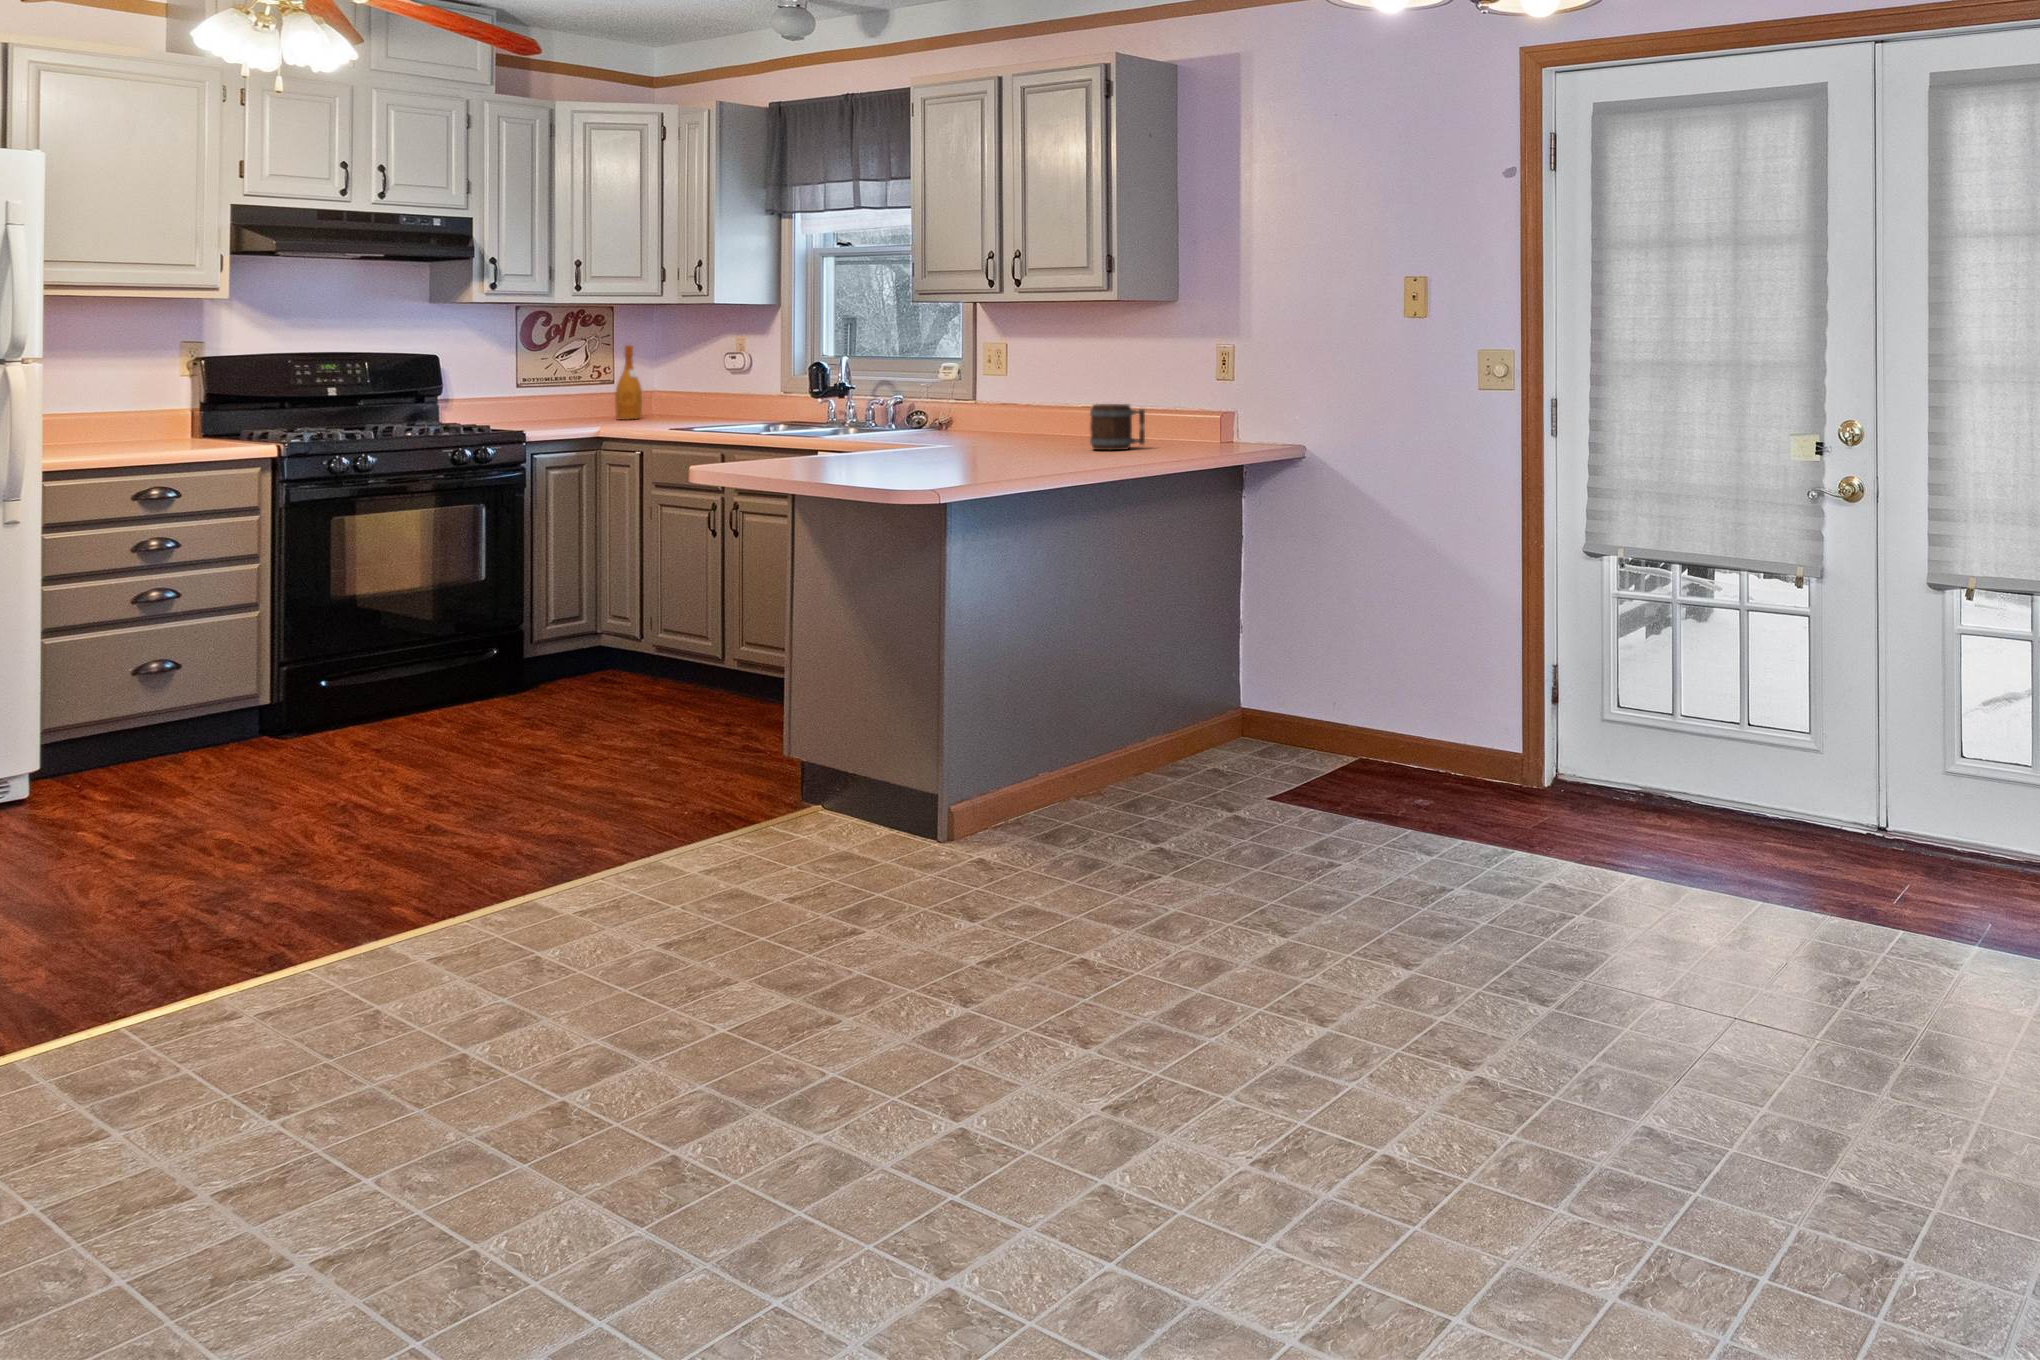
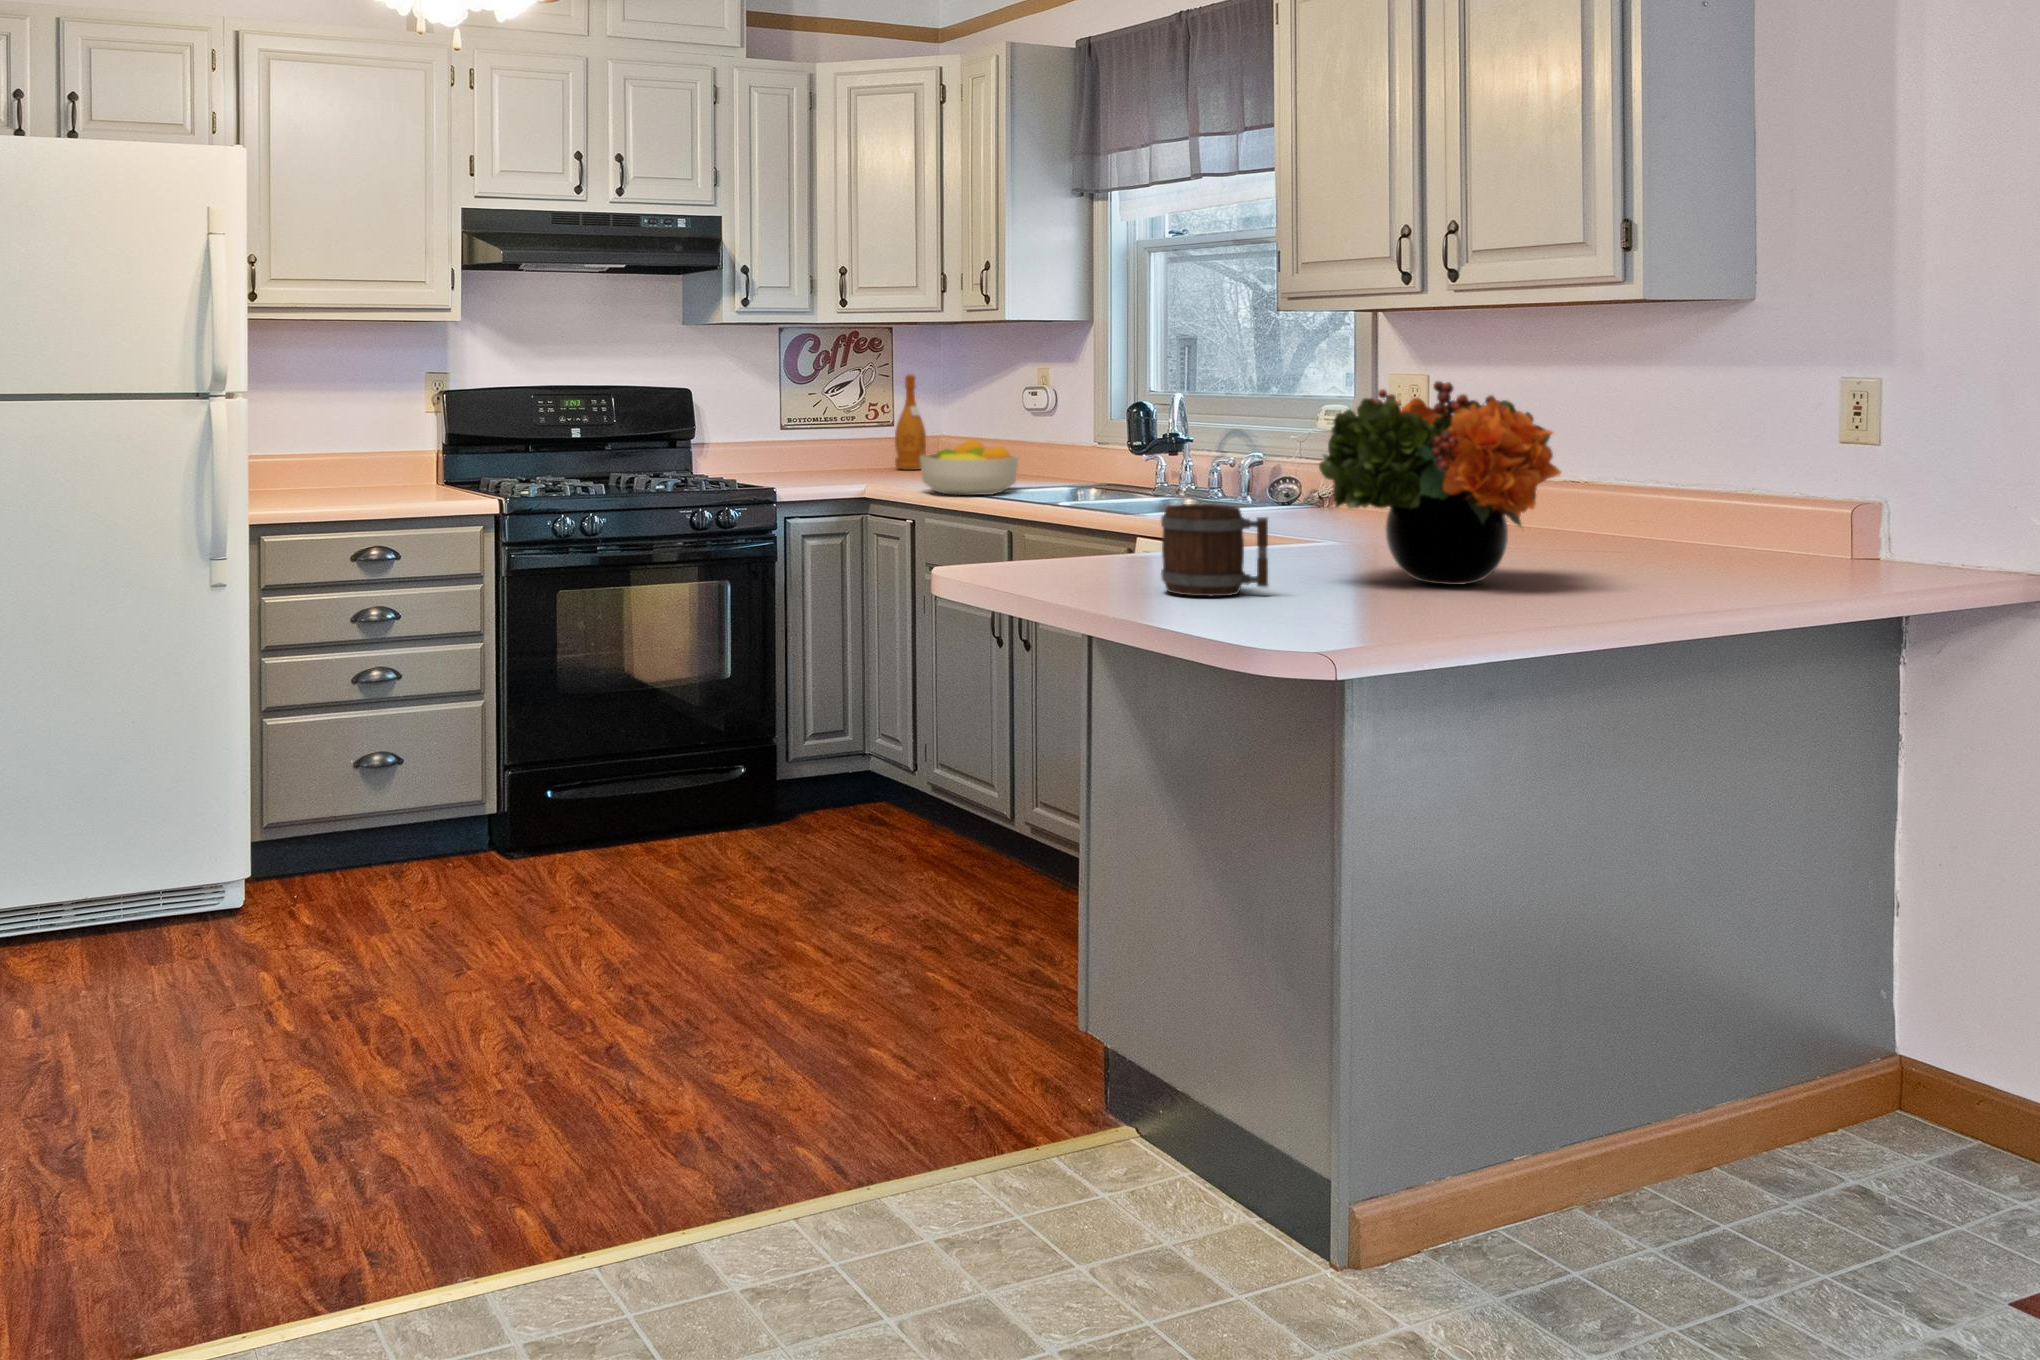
flower arrangement: none [929,346,1065,462] -> present [1319,381,1561,585]
fruit bowl: none [646,392,725,433] -> present [920,439,1018,495]
mug: present [1090,404,1145,450] -> present [1161,504,1268,596]

